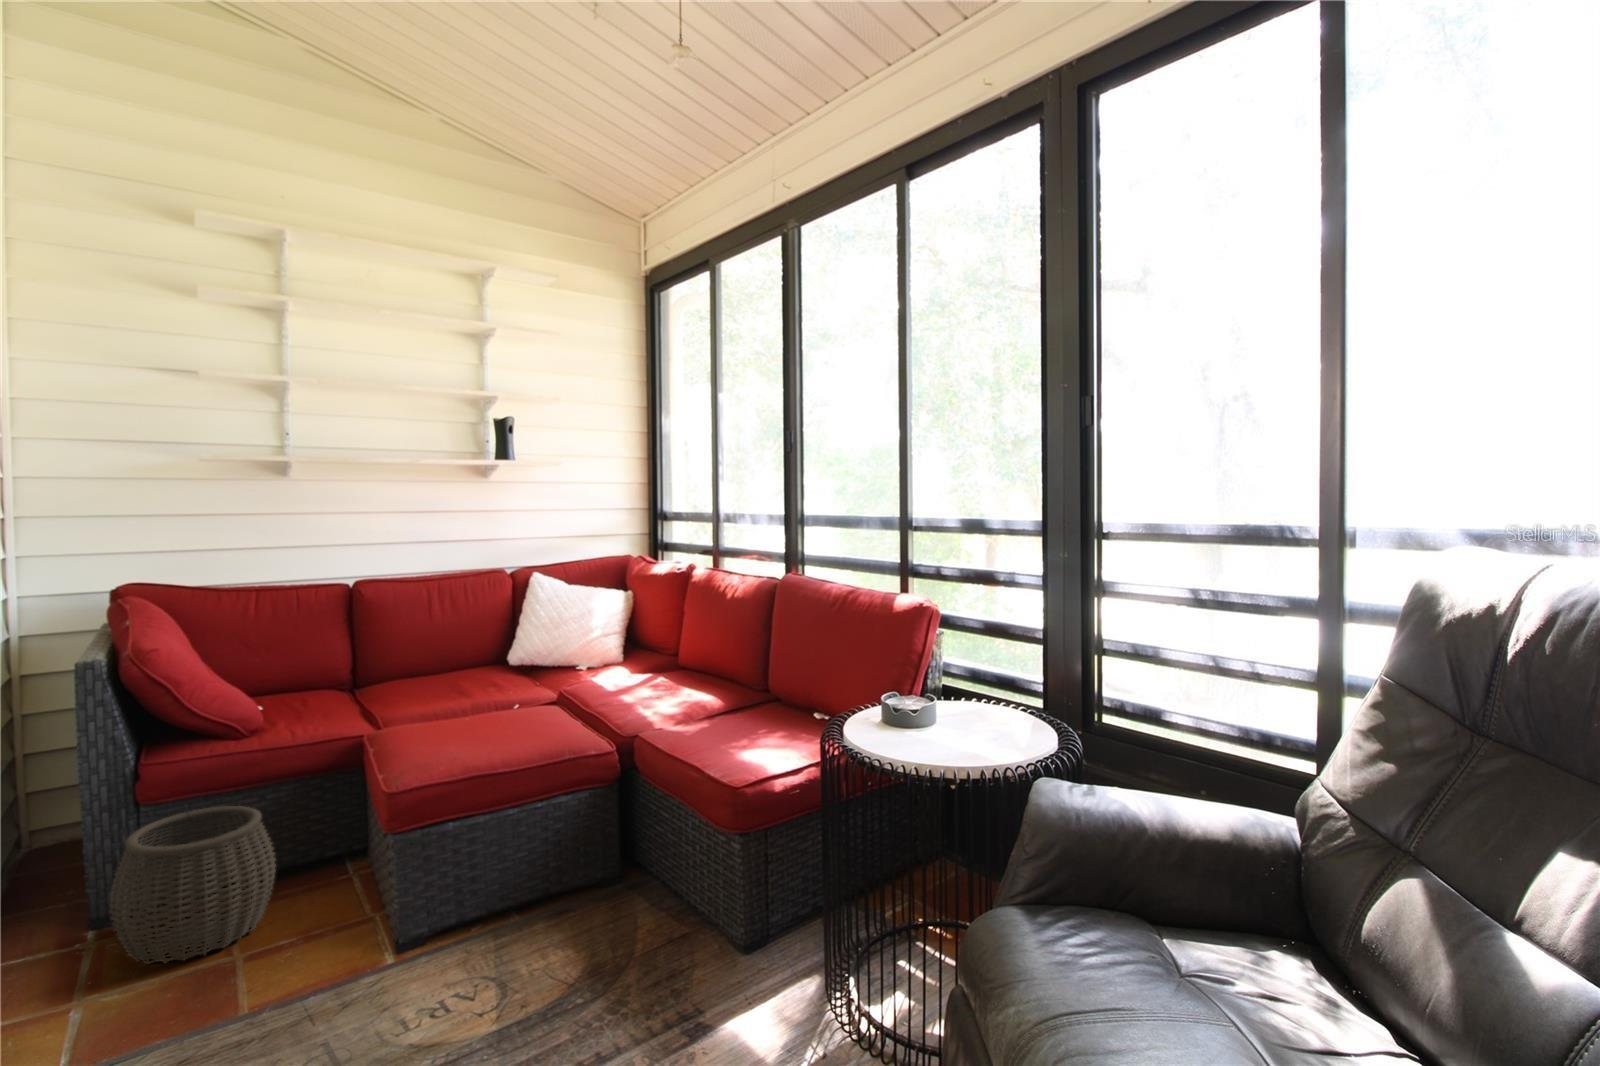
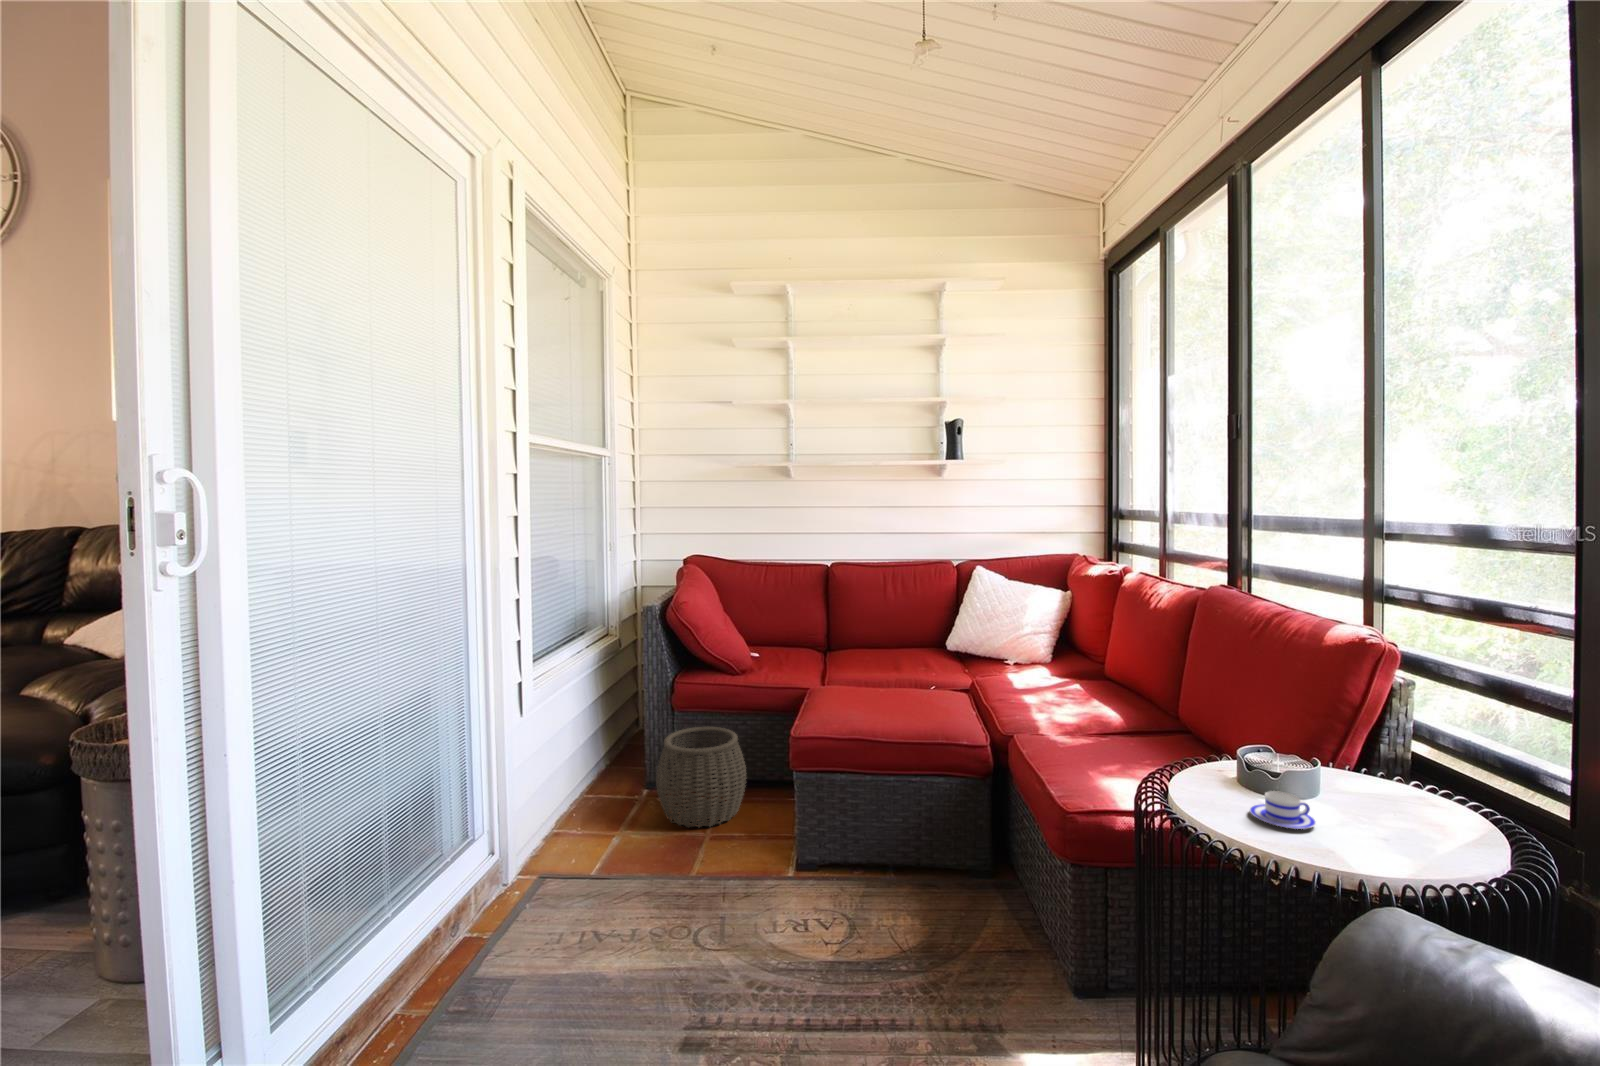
teacup: none [901,722,944,746] -> present [1250,791,1316,829]

